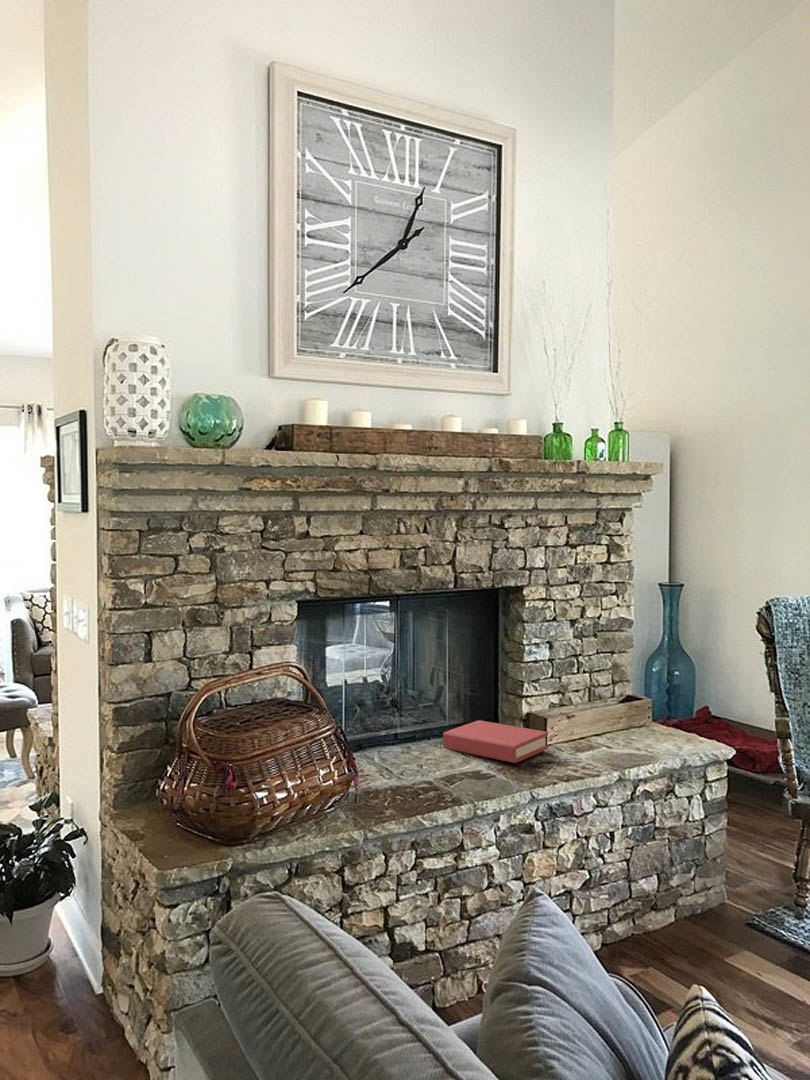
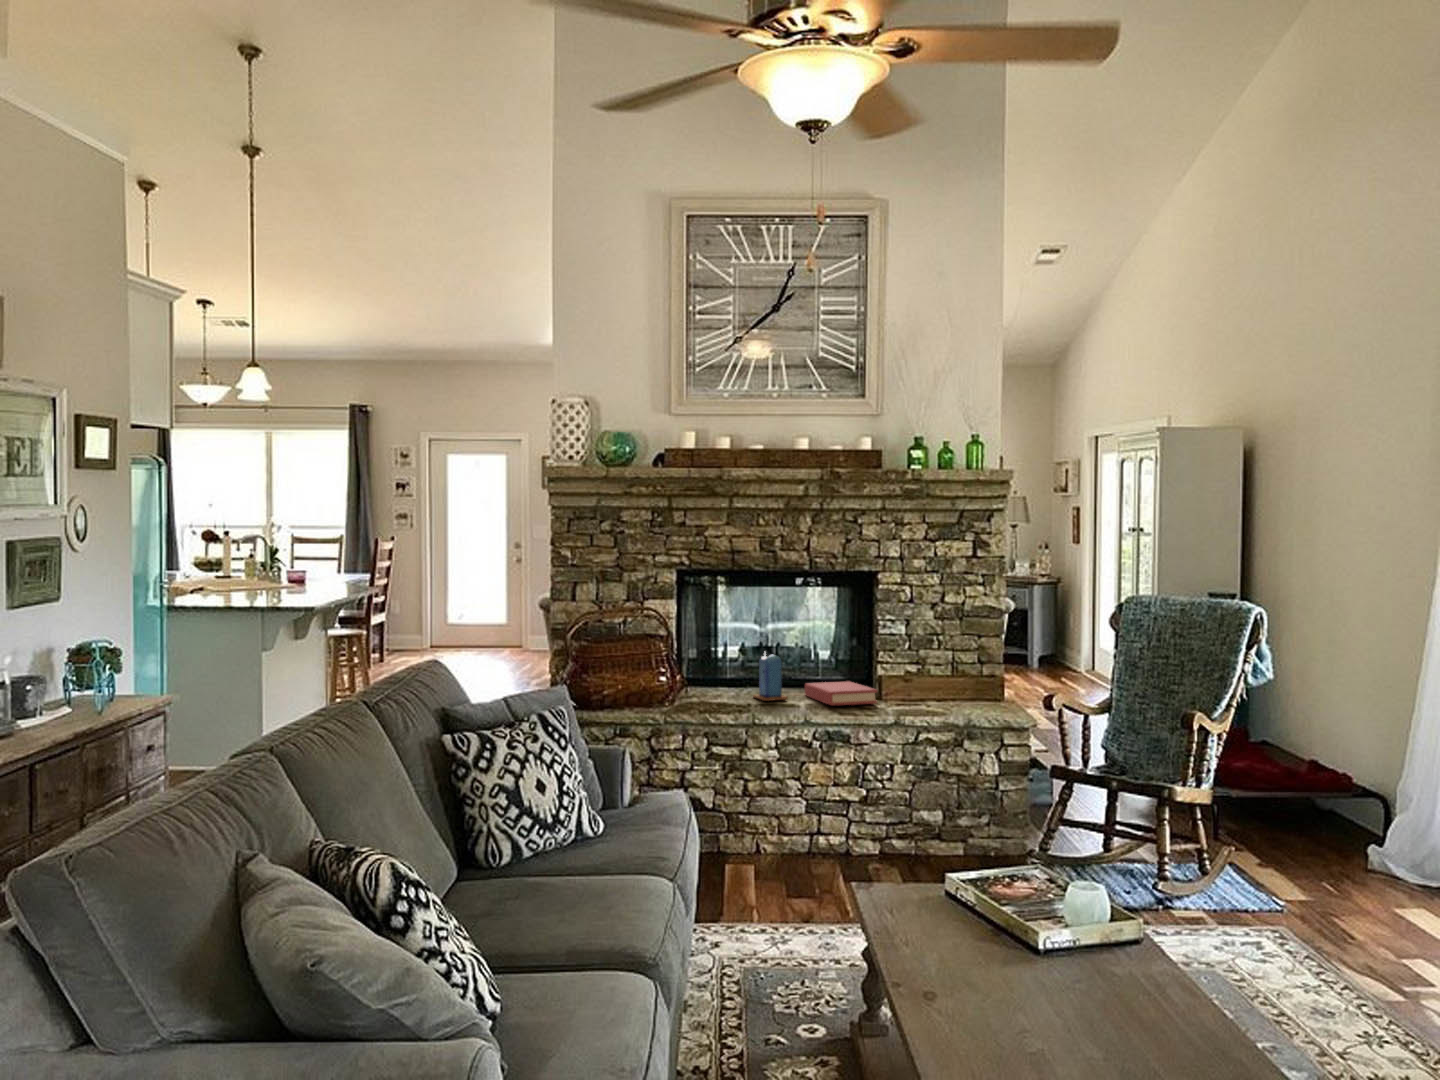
candle: none [398,700,447,770] -> present [753,652,788,701]

